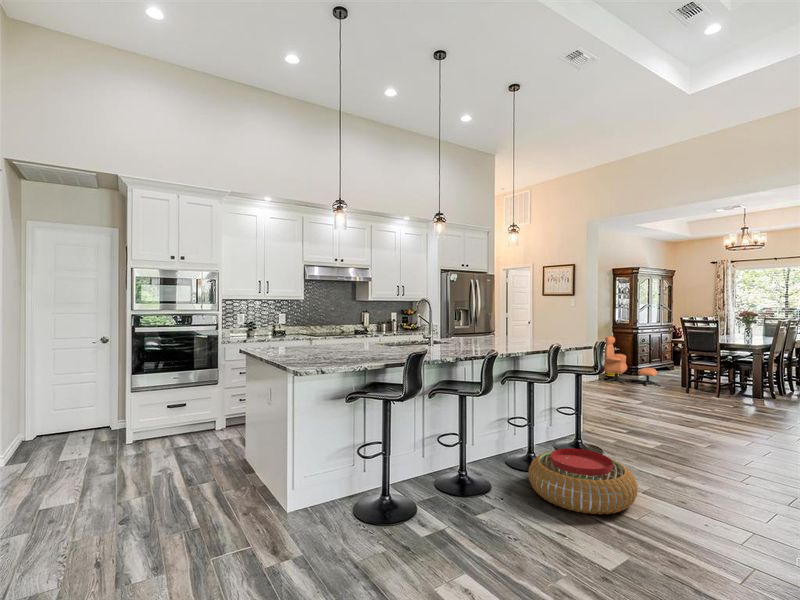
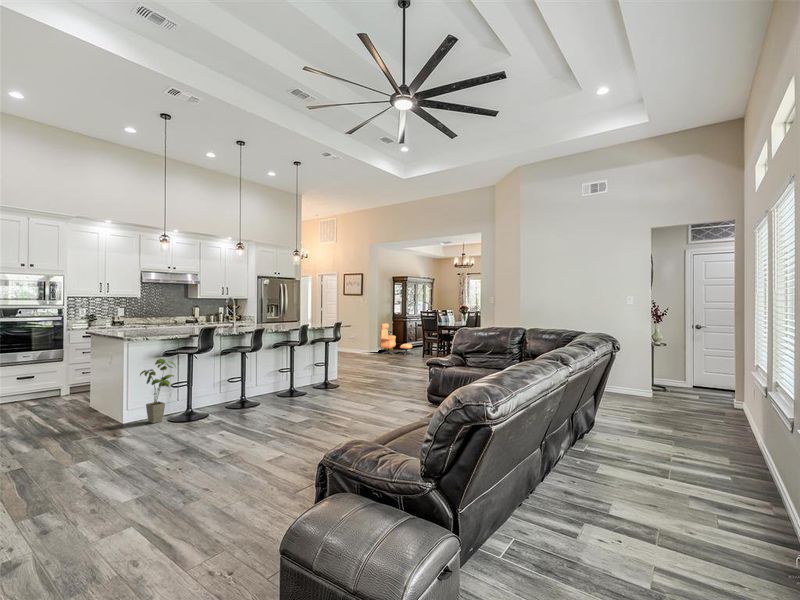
house plant: none [313,406,369,516] -> present [140,359,176,423]
pouf: present [528,448,638,514] -> none [283,381,339,410]

